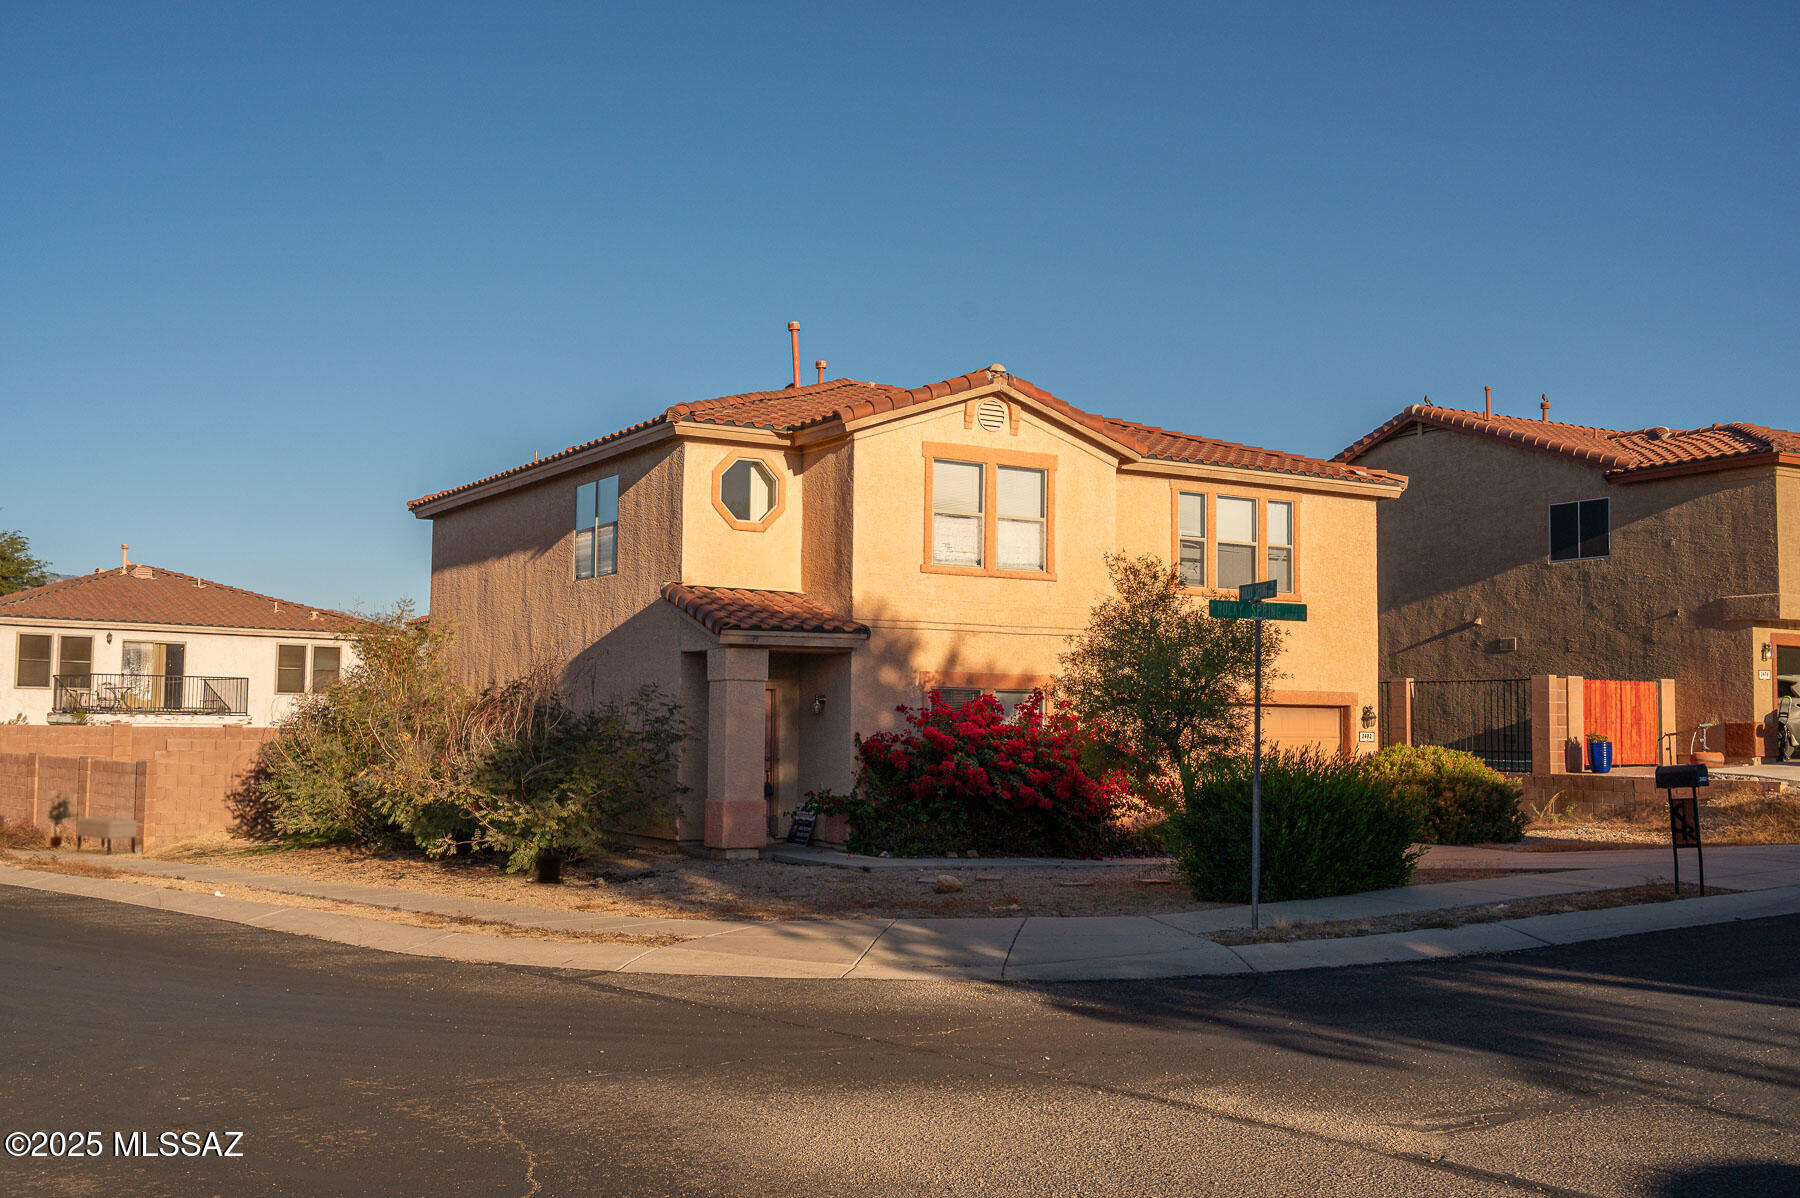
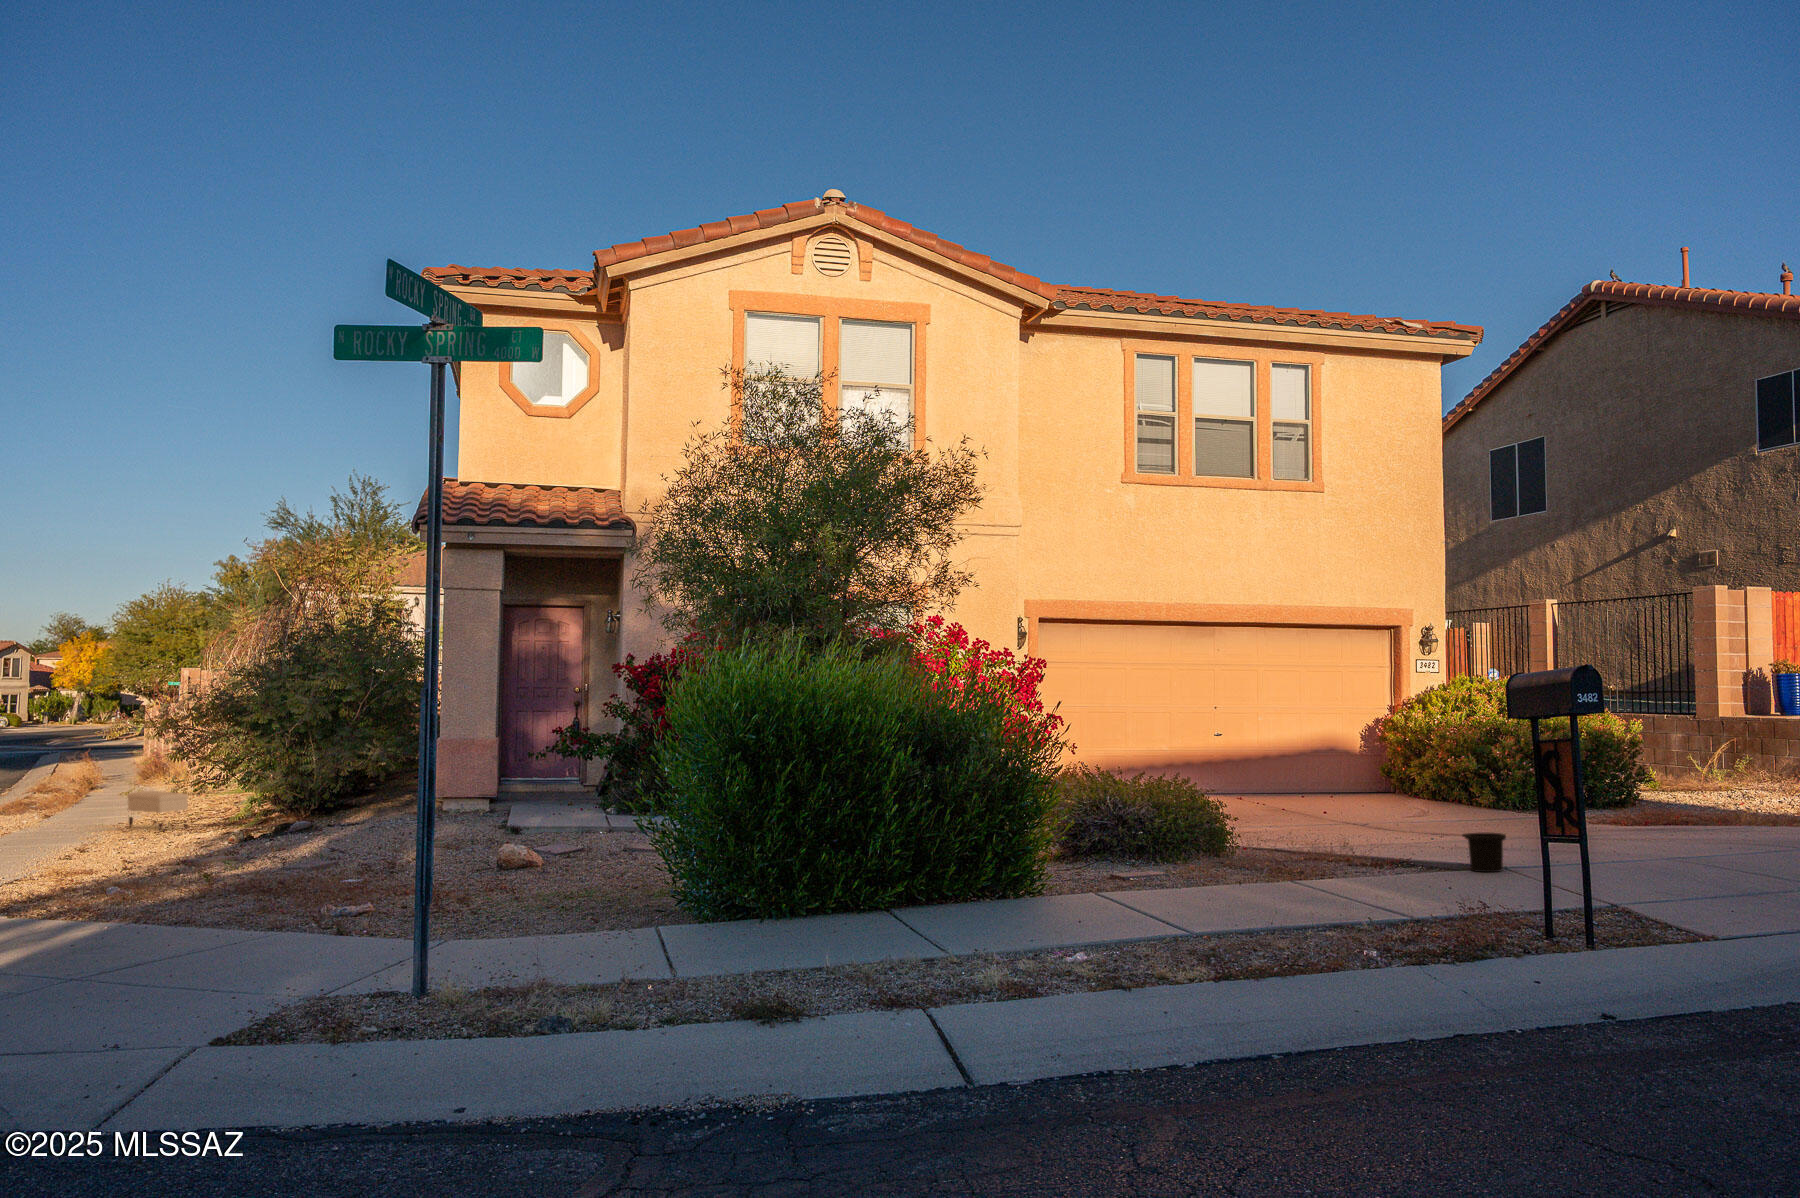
potted tree: present [49,794,77,847] -> none [96,766,131,824]
trash can: present [535,855,564,883] -> present [1462,833,1506,872]

